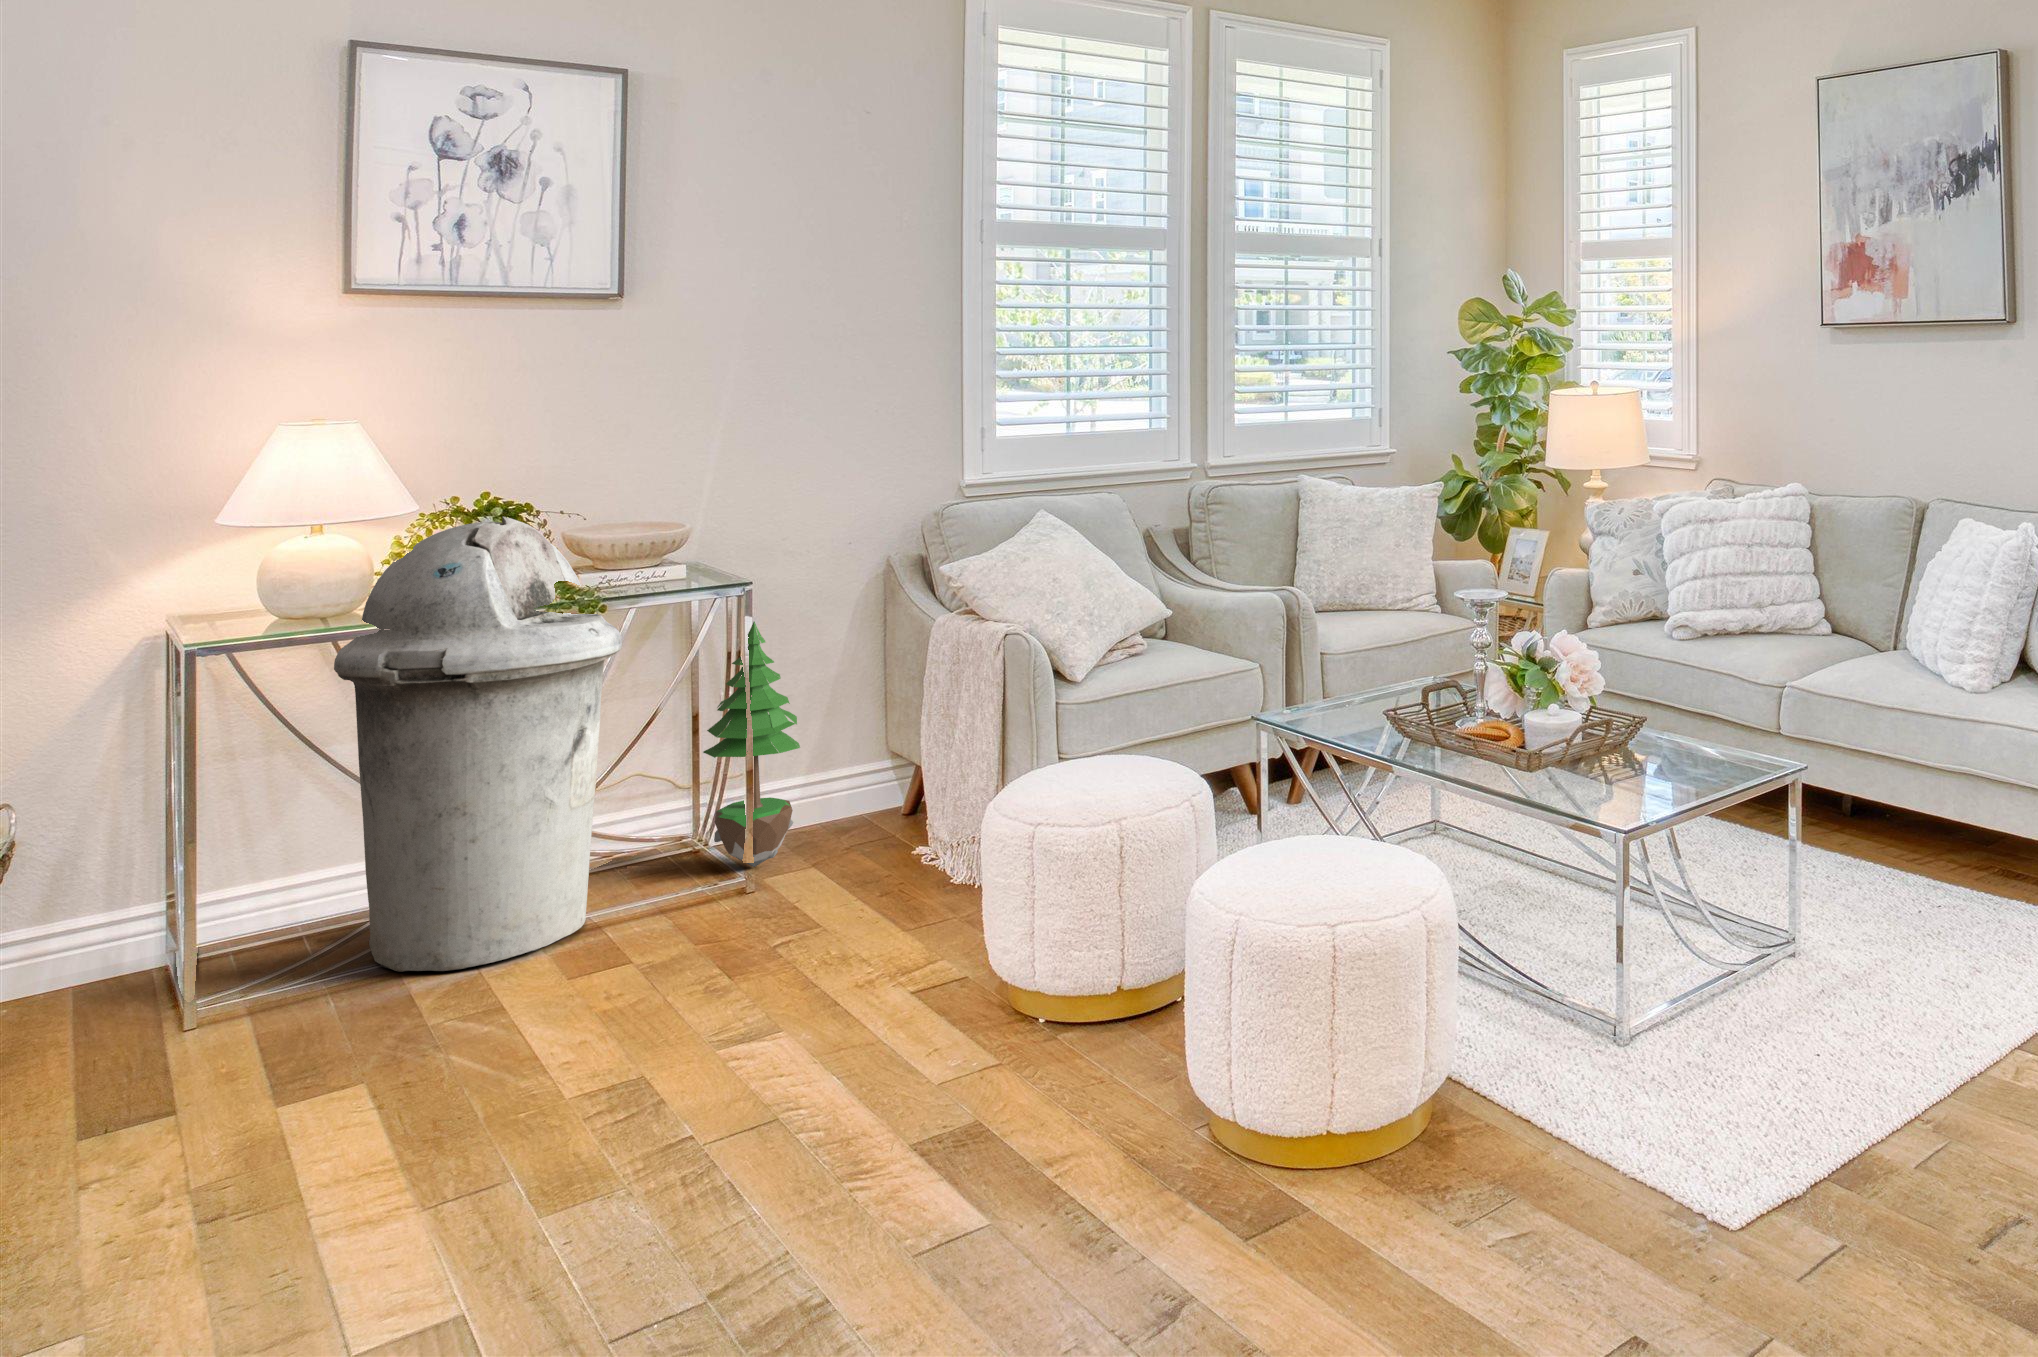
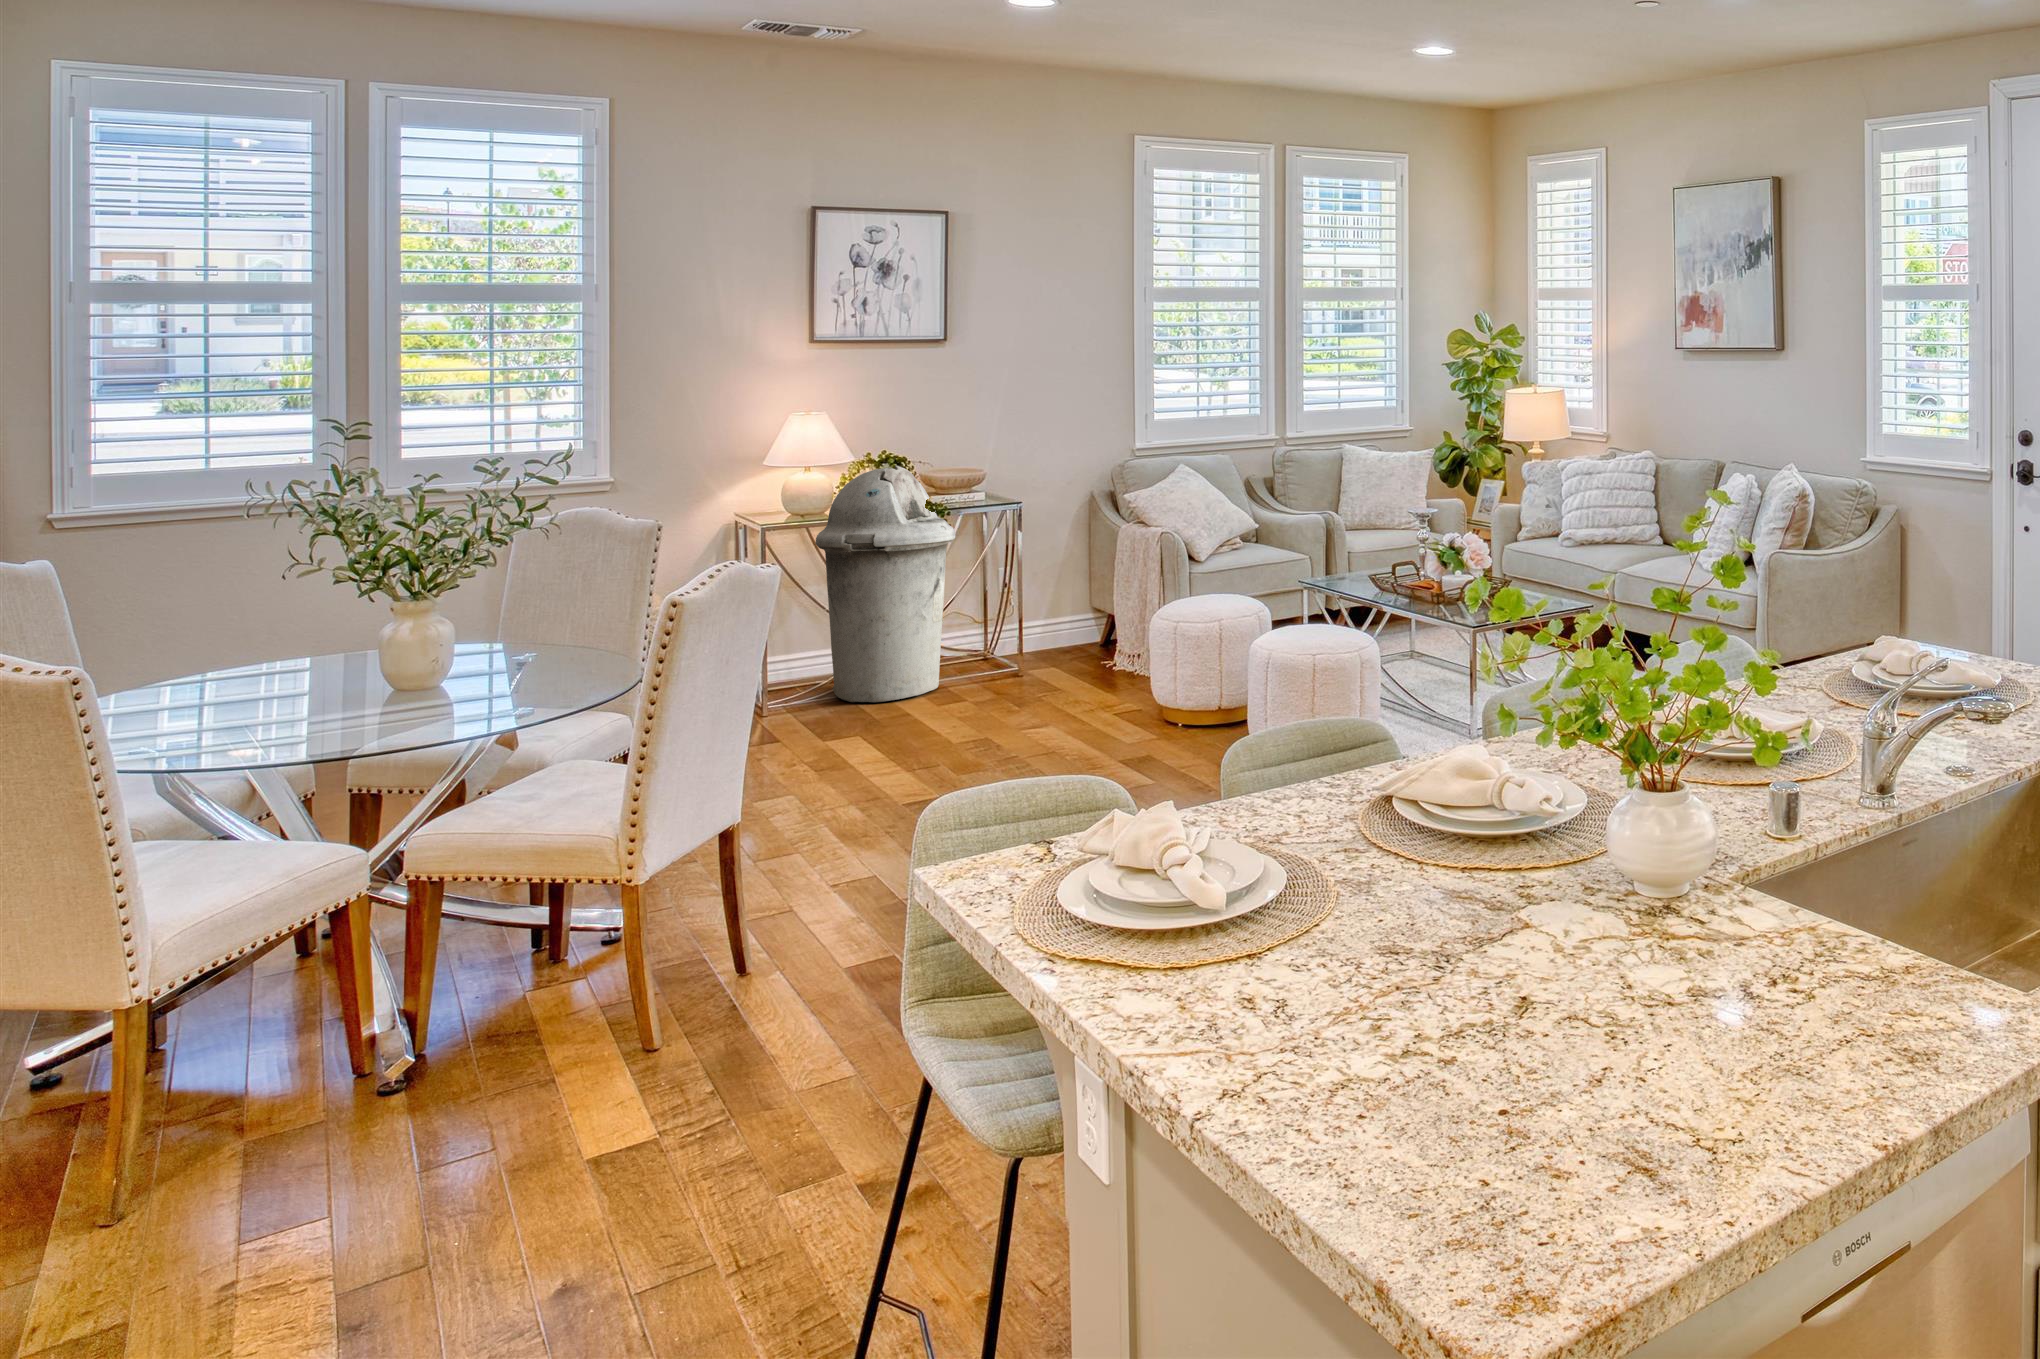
potted tree: present [703,621,800,867] -> none [994,526,1047,666]

